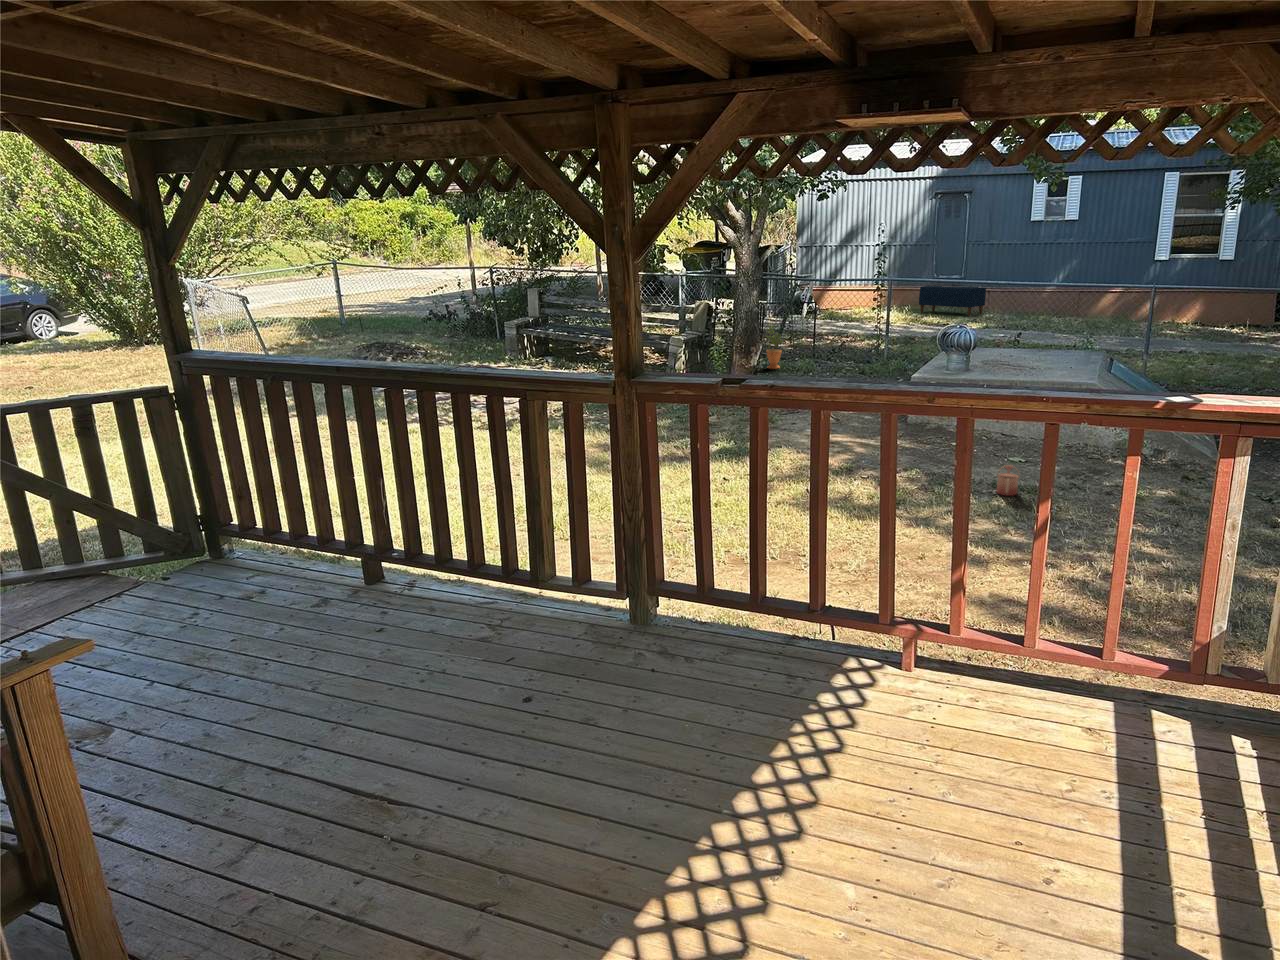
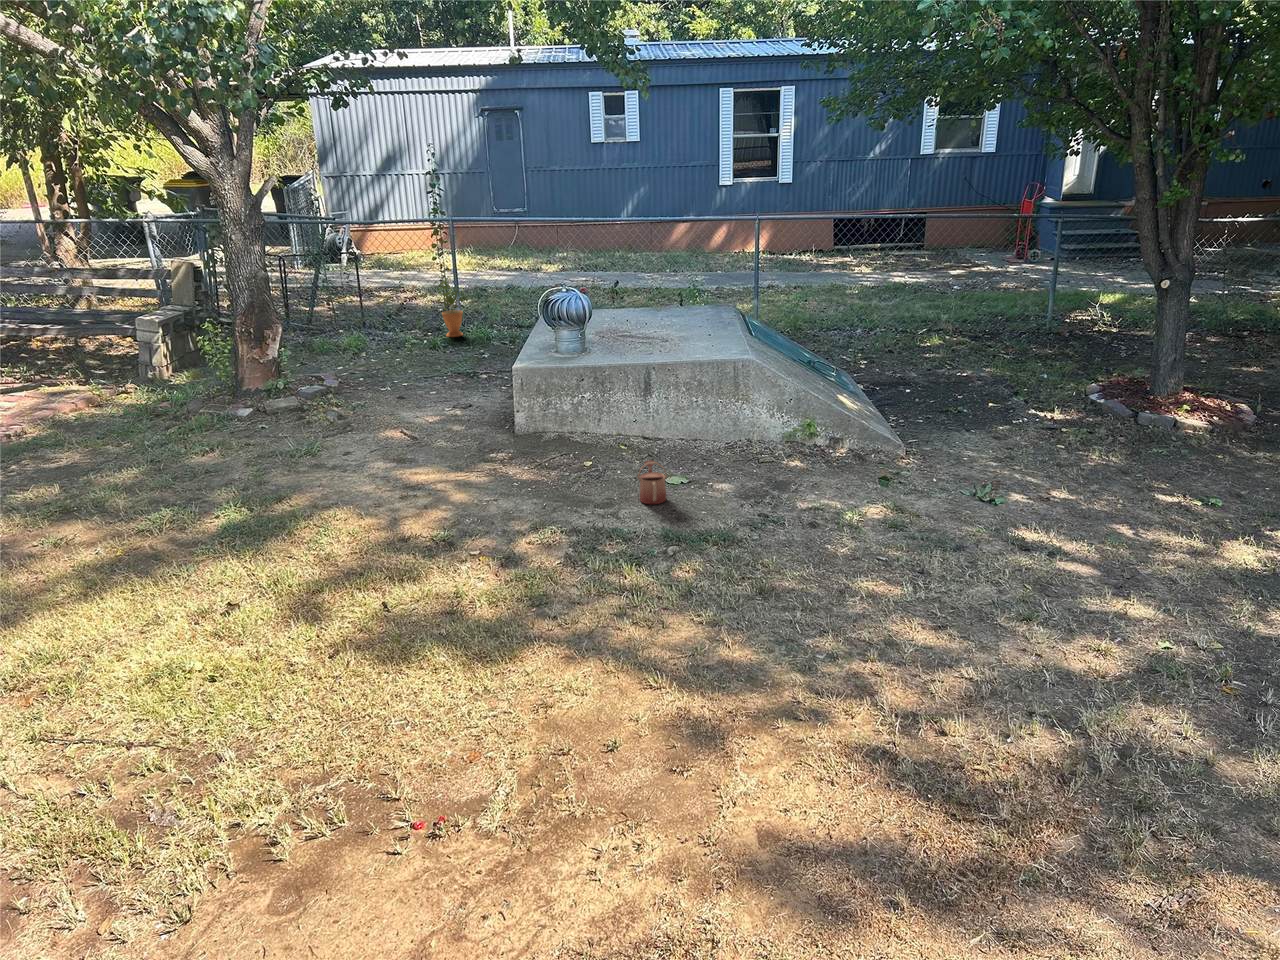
bench: present [919,286,986,316] -> none [482,221,557,256]
potted plant: present [767,326,782,369] -> present [434,278,463,337]

